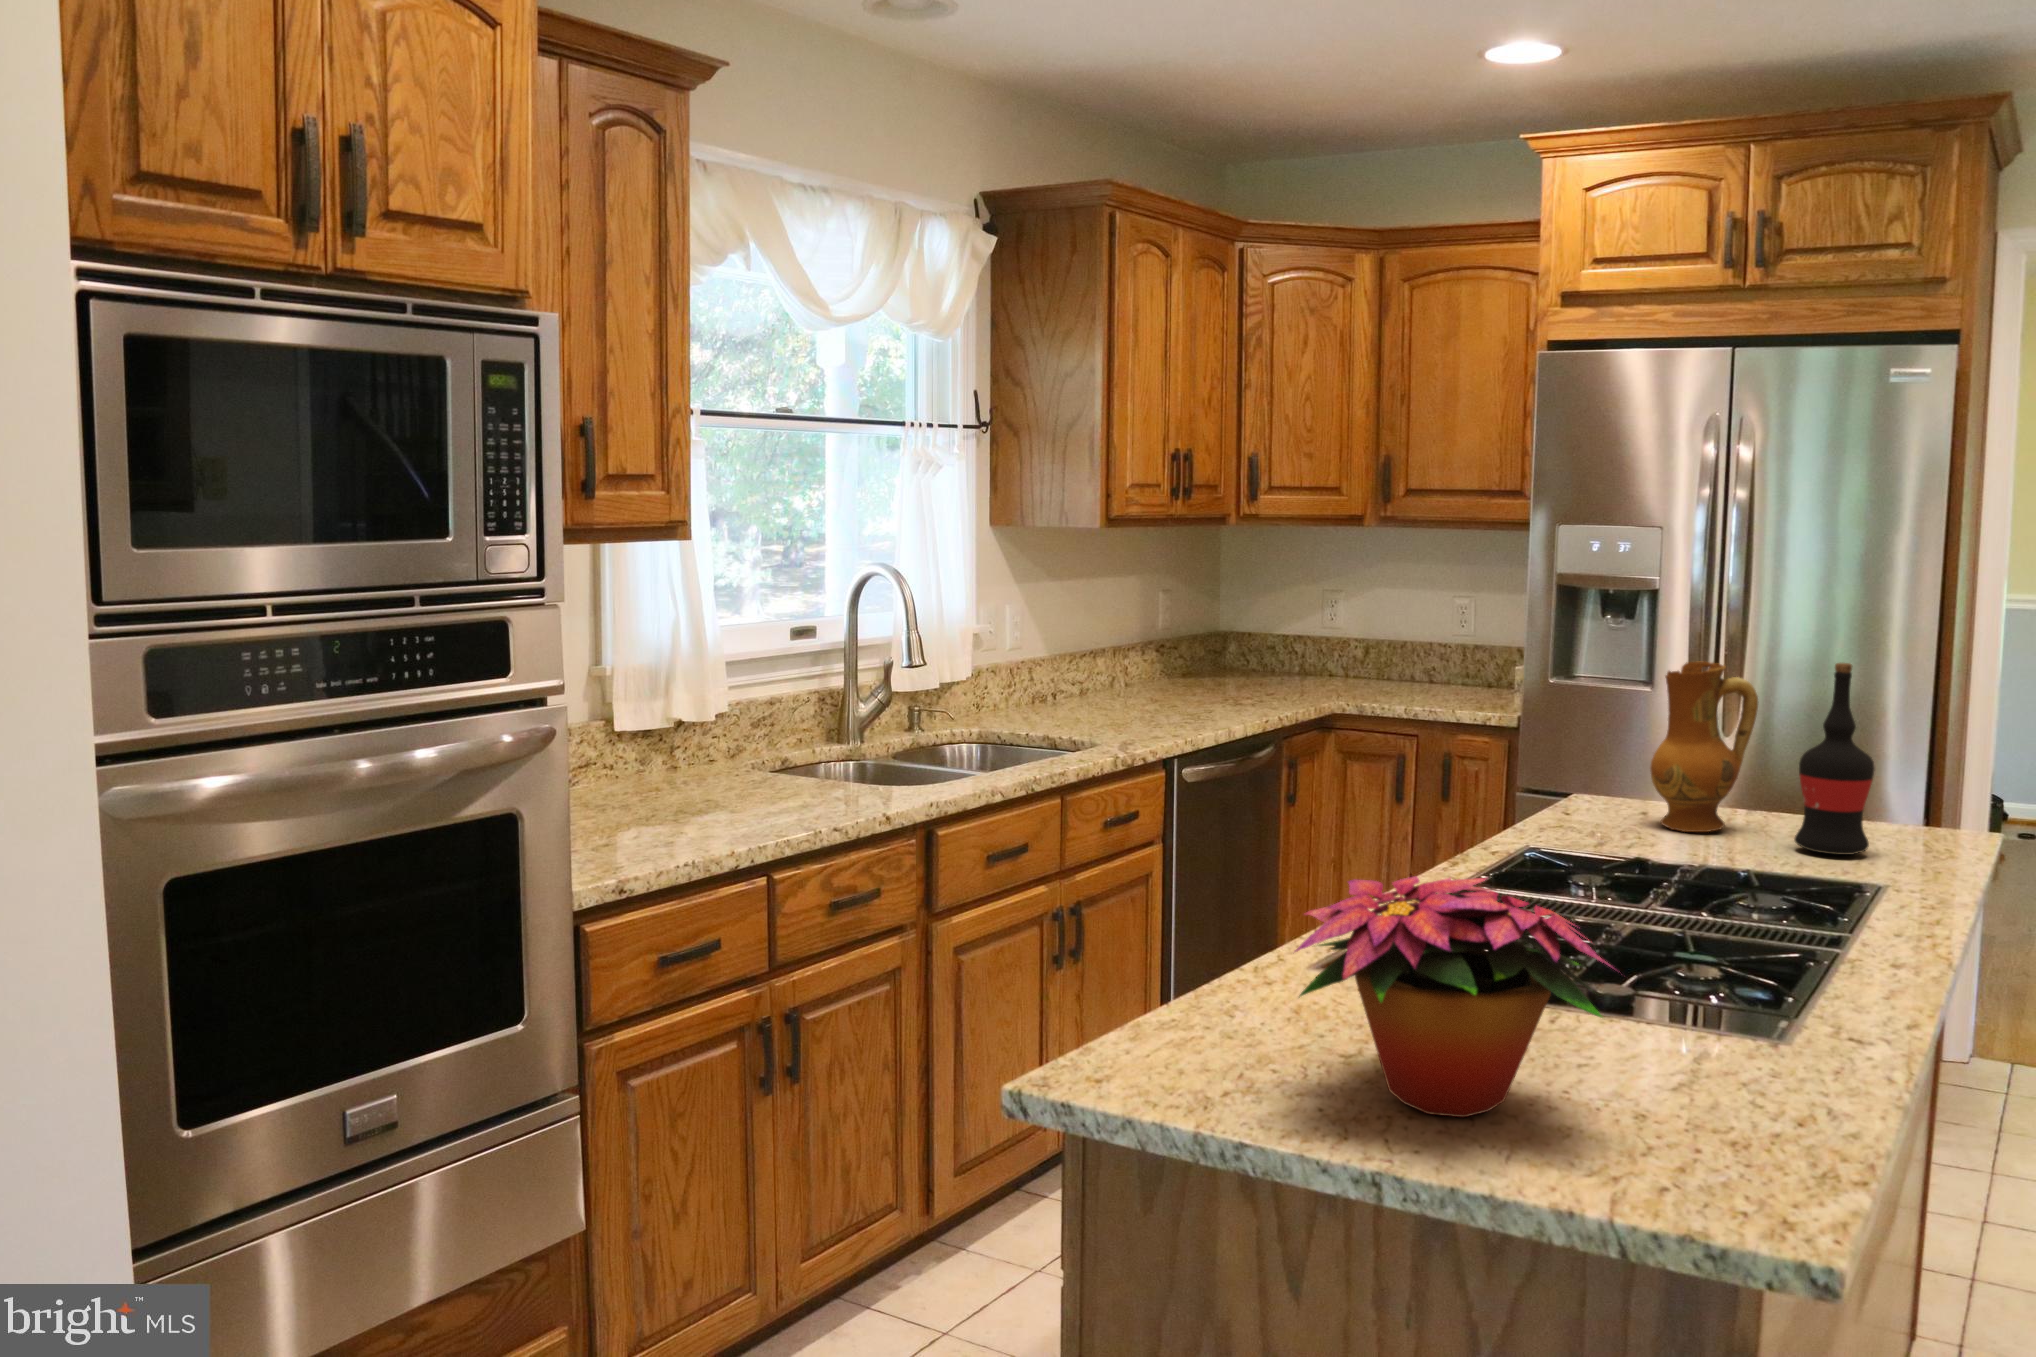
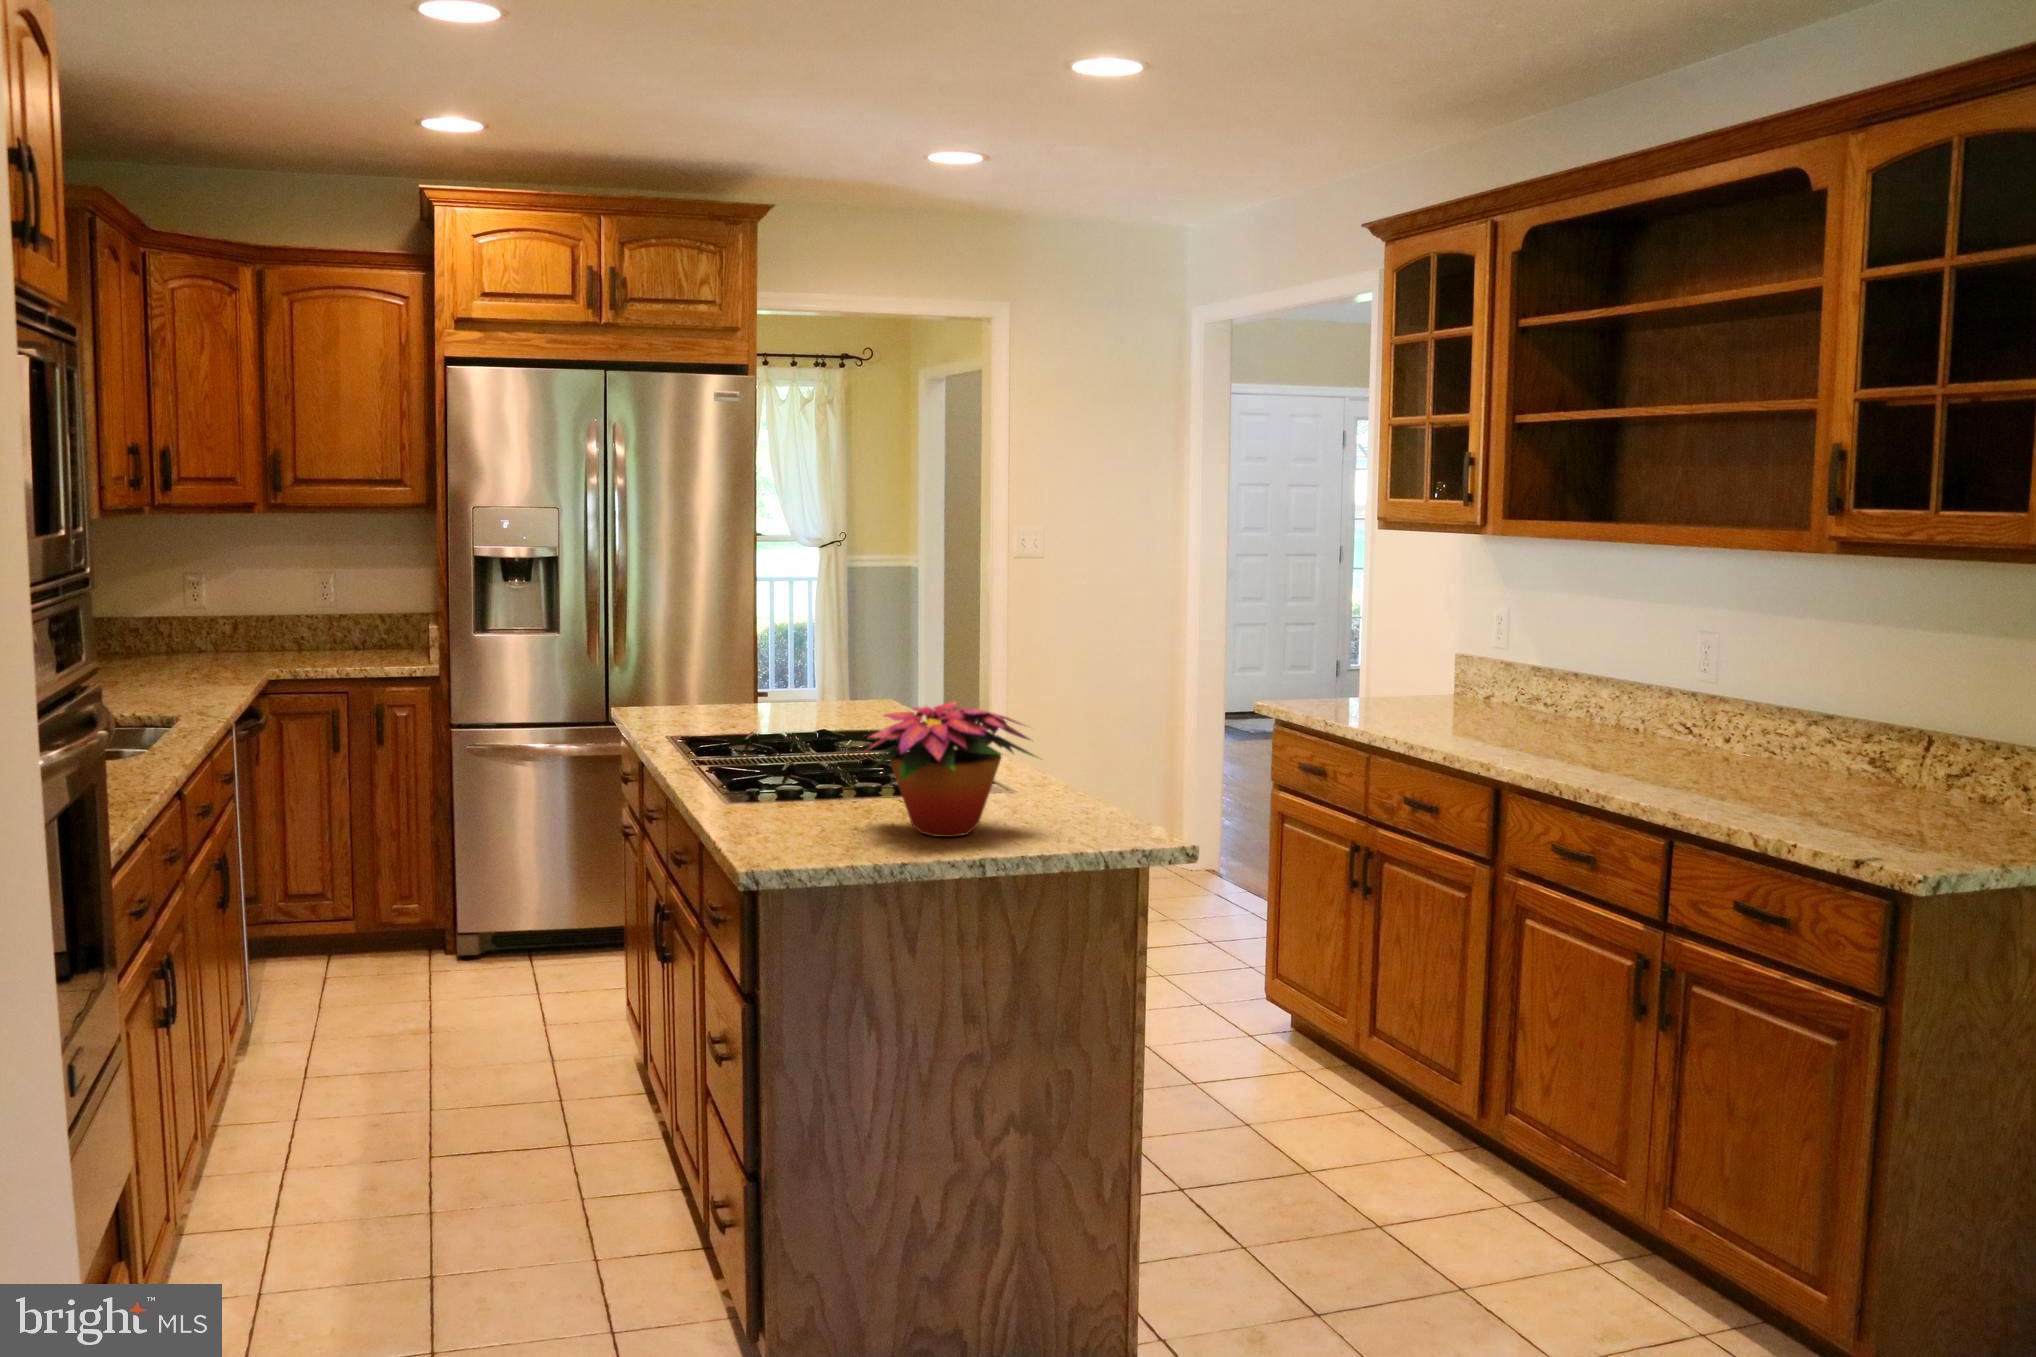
ceramic jug: present [1650,662,1758,832] -> none [697,597,761,716]
wine bottle: present [1794,663,1875,855] -> none [803,590,847,715]

